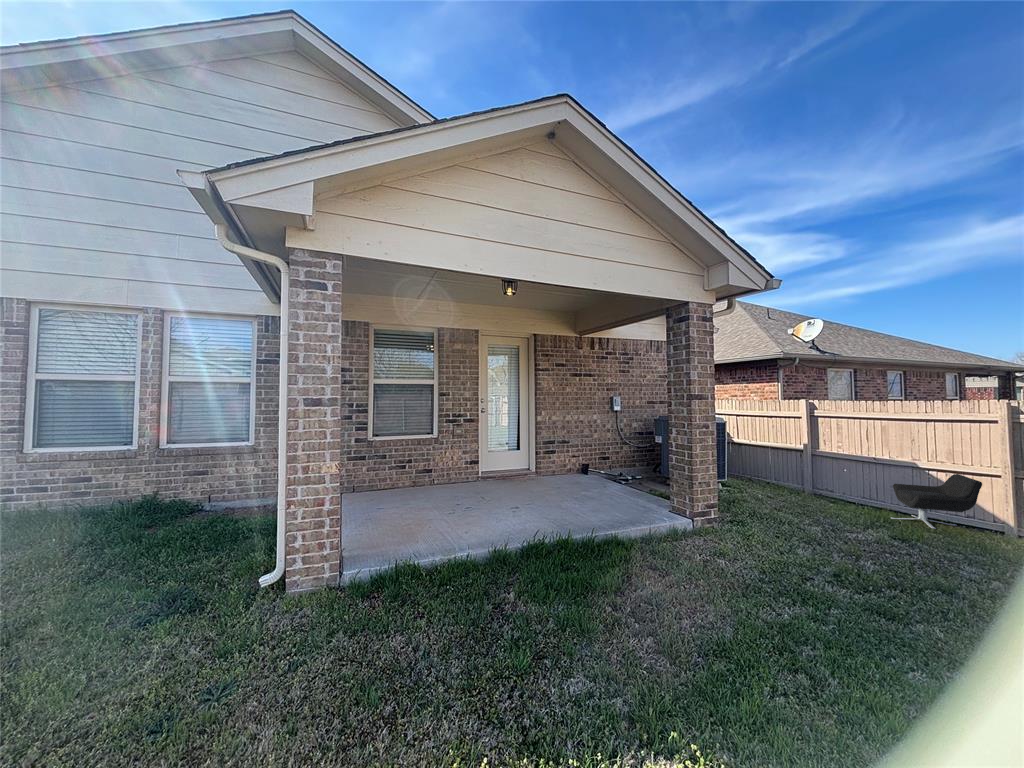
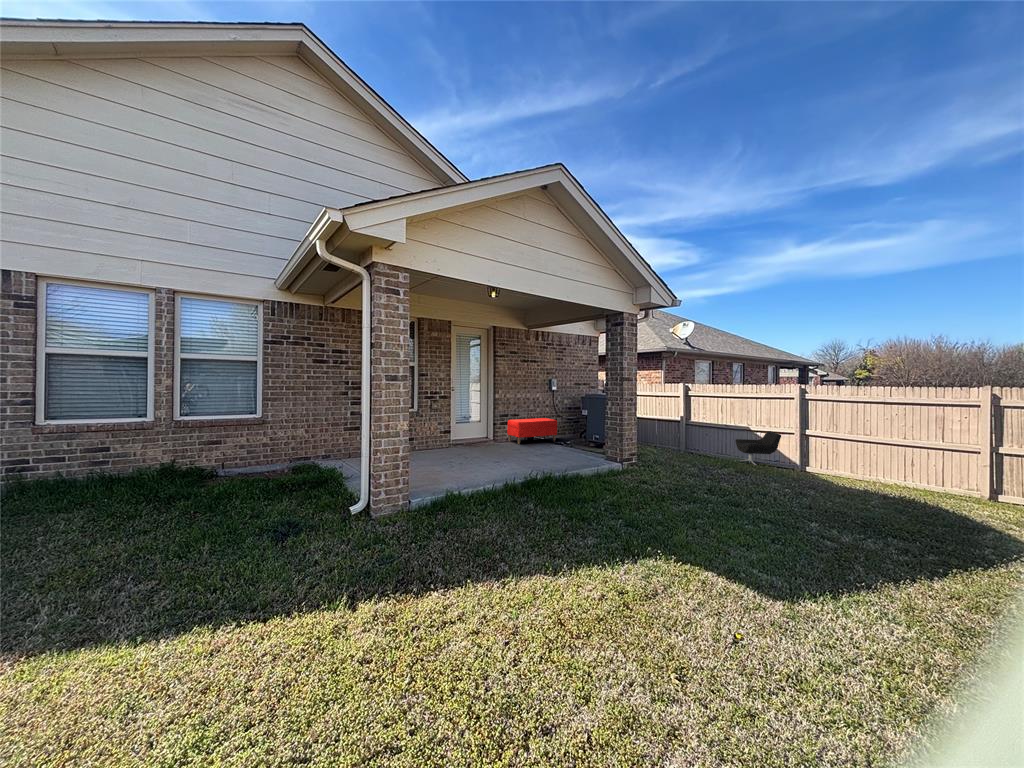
bench: none [554,445,618,479] -> present [507,418,557,444]

